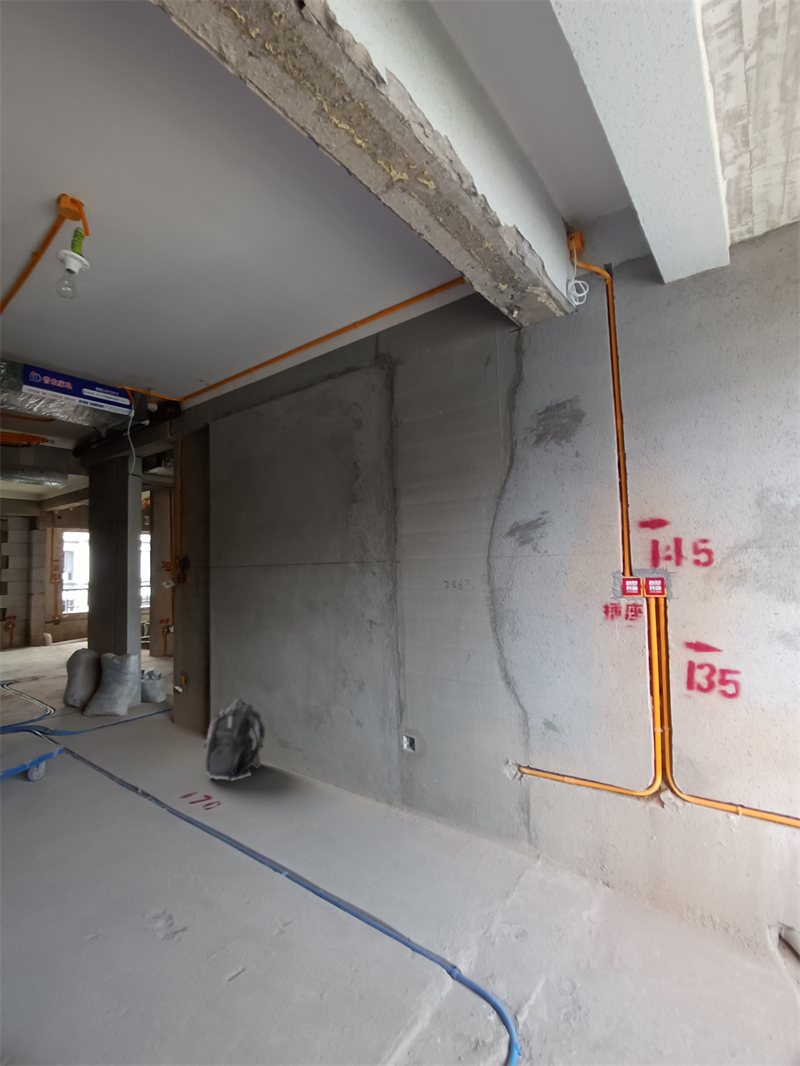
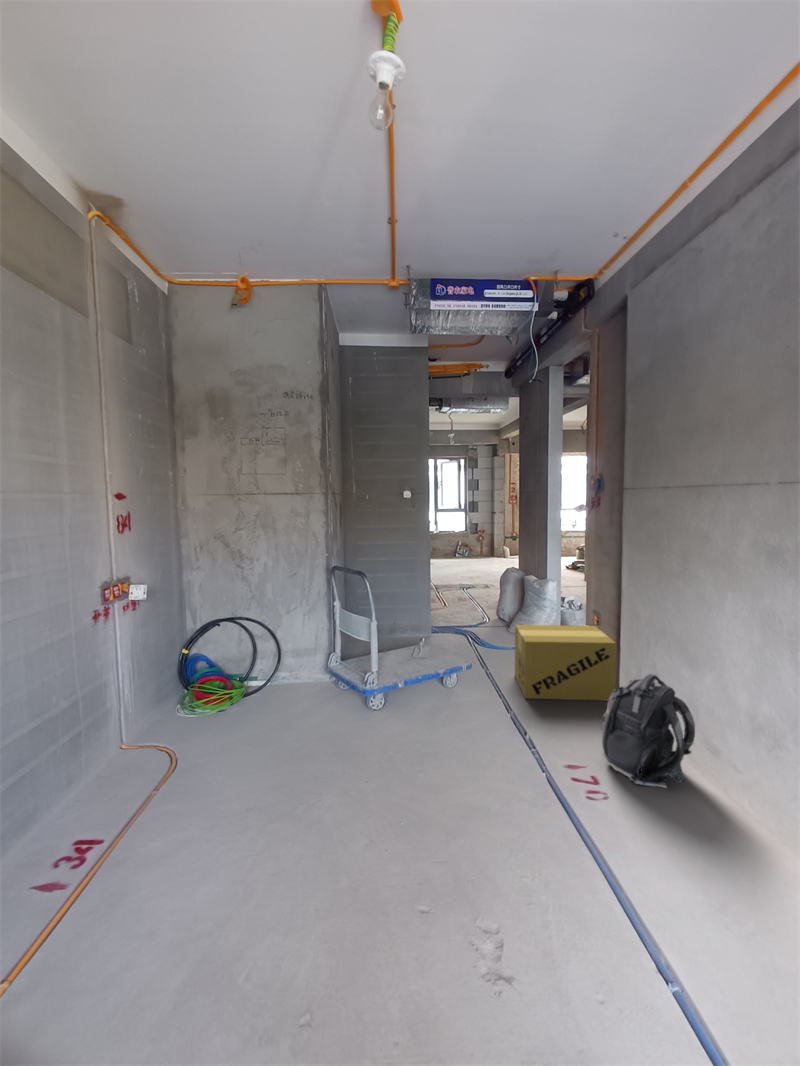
cardboard box: none [107,683,205,764] -> present [515,625,616,700]

